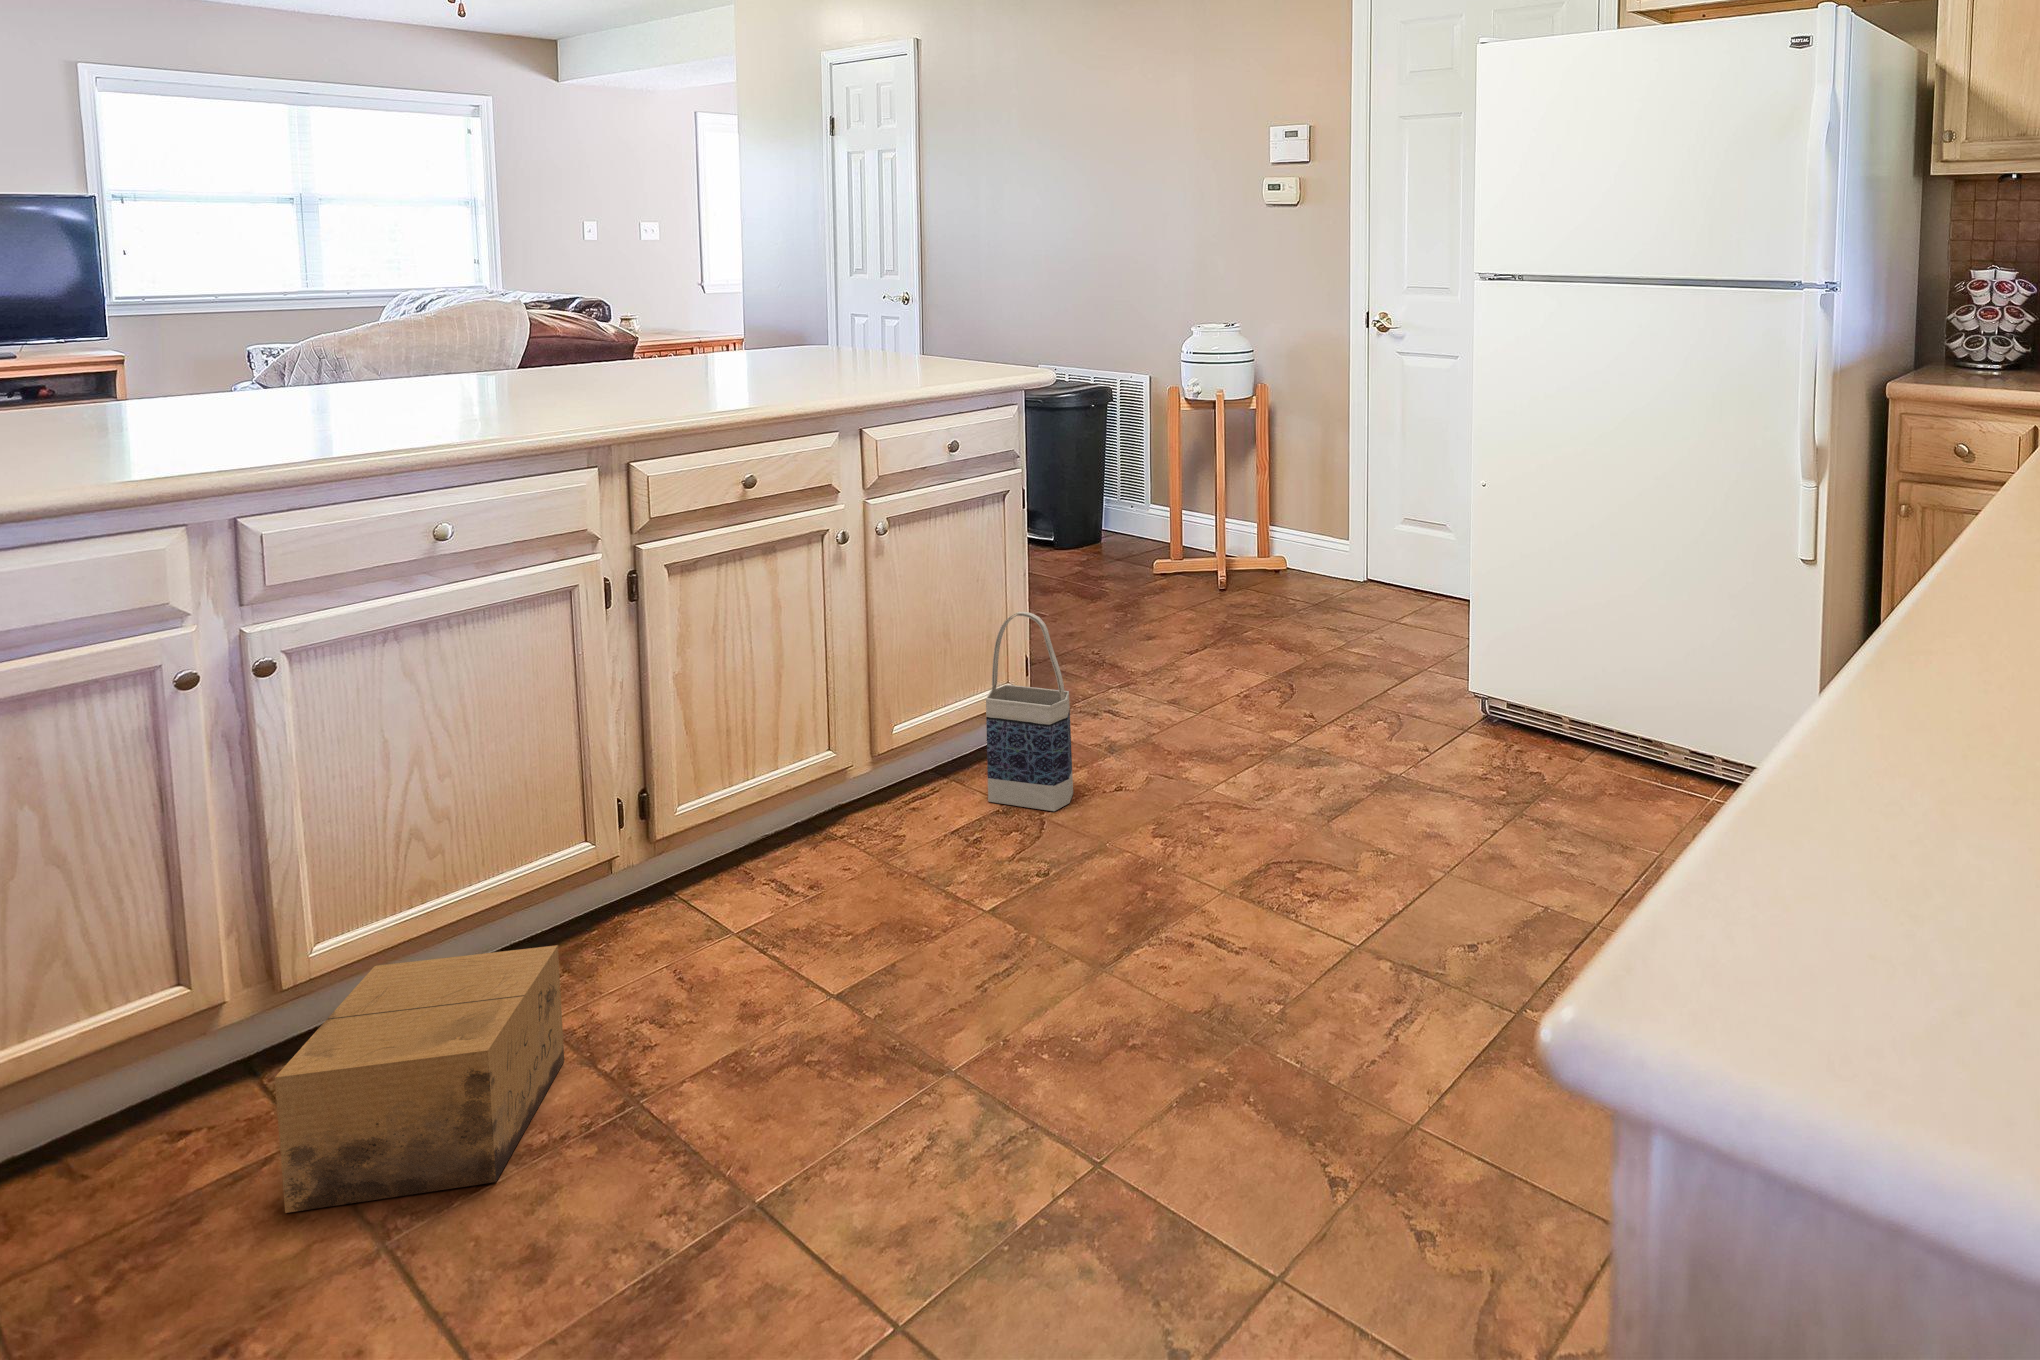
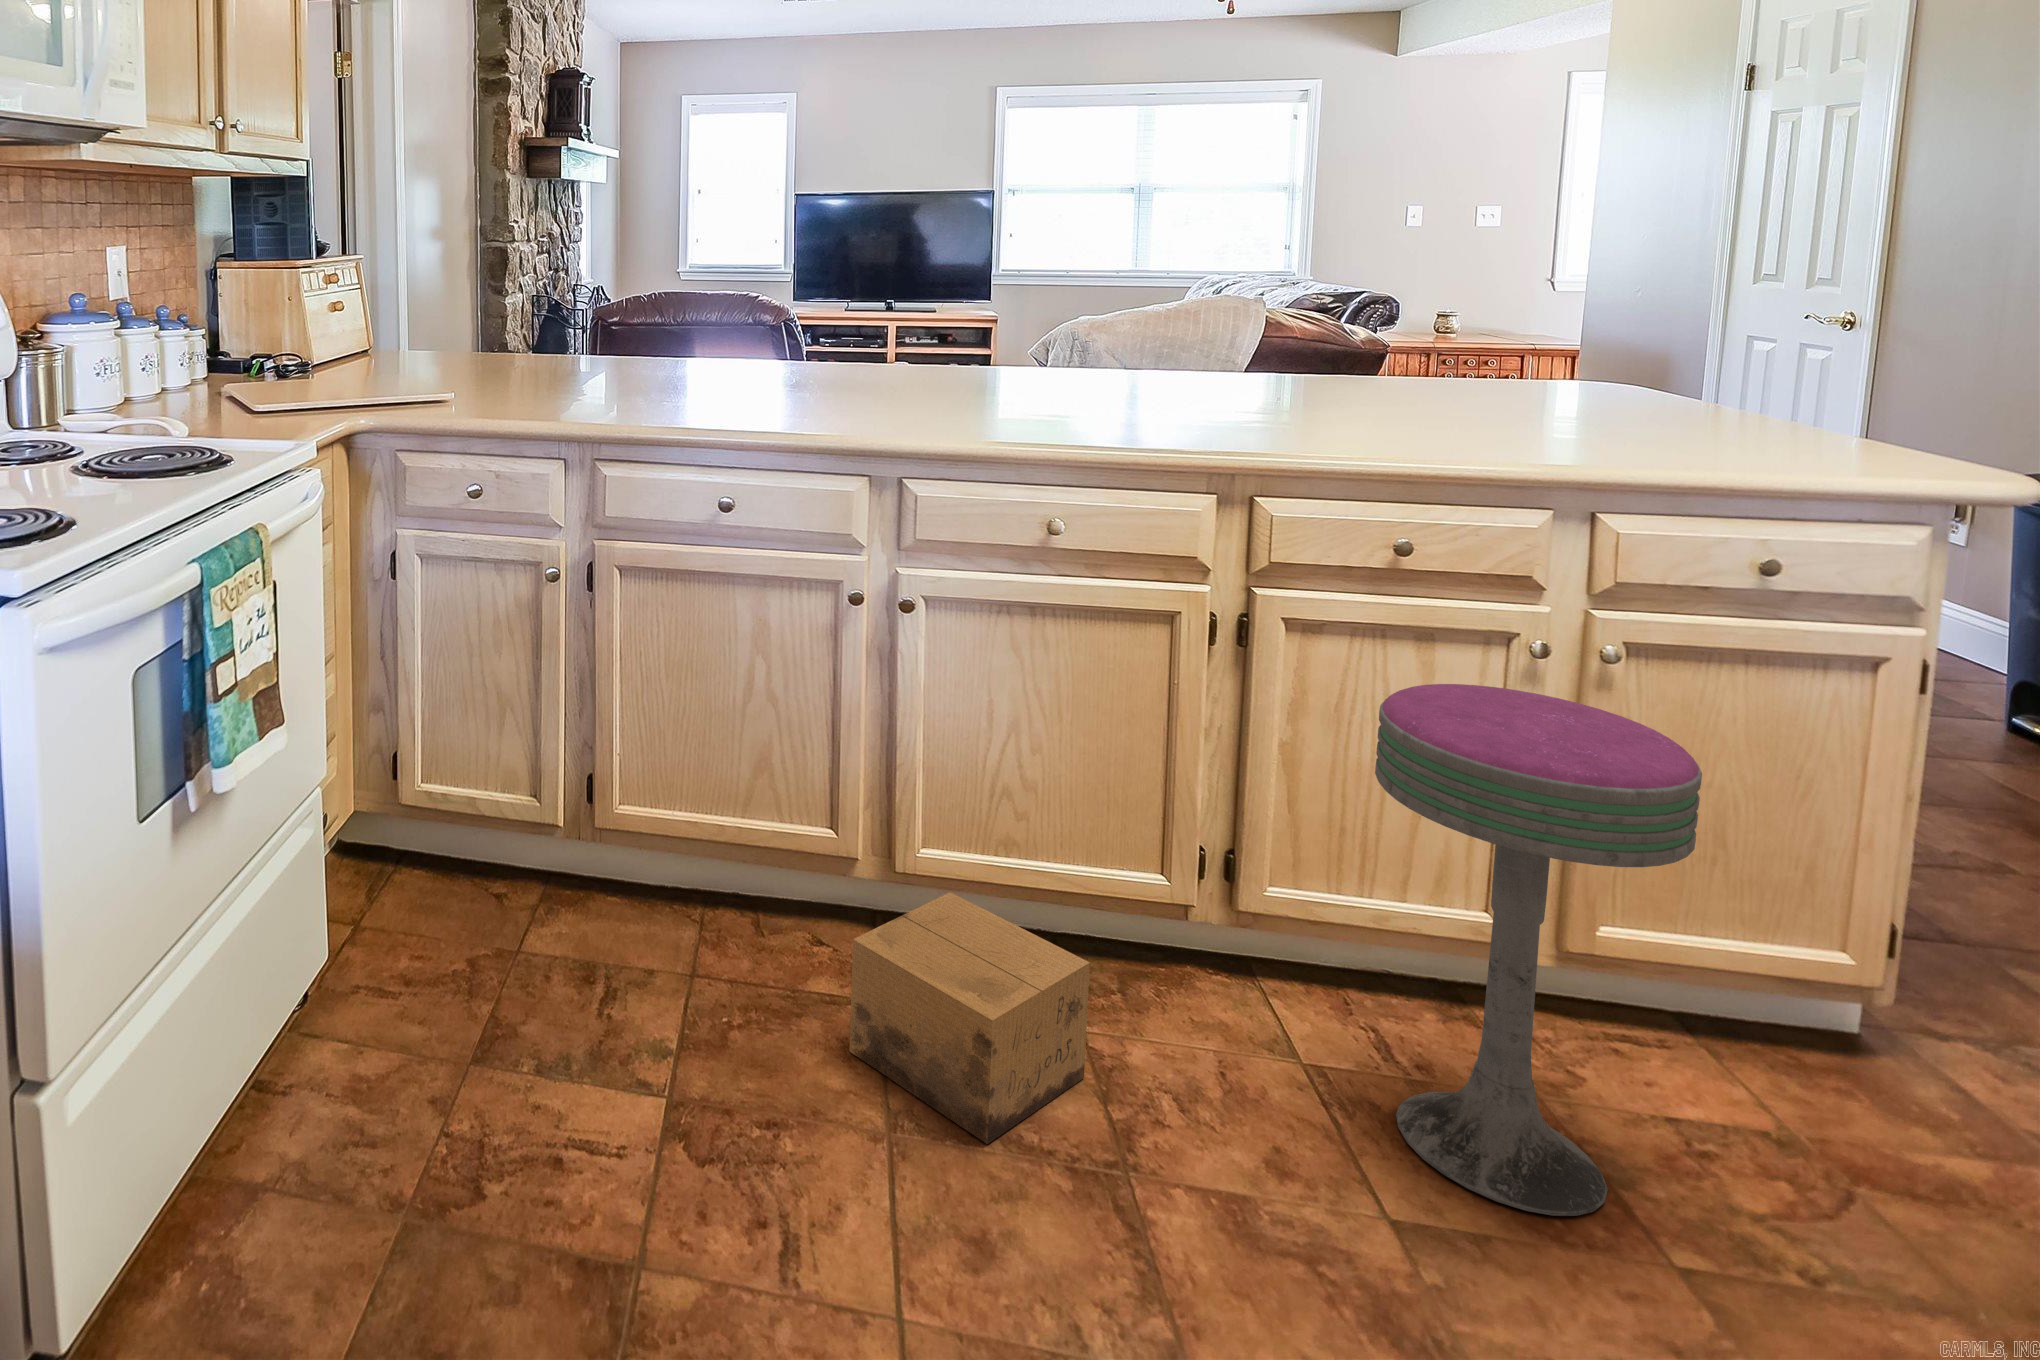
bar stool: none [765,563,964,947] -> present [1375,684,1702,1216]
bag: present [986,612,1073,811] -> none [1755,855,1959,1201]

